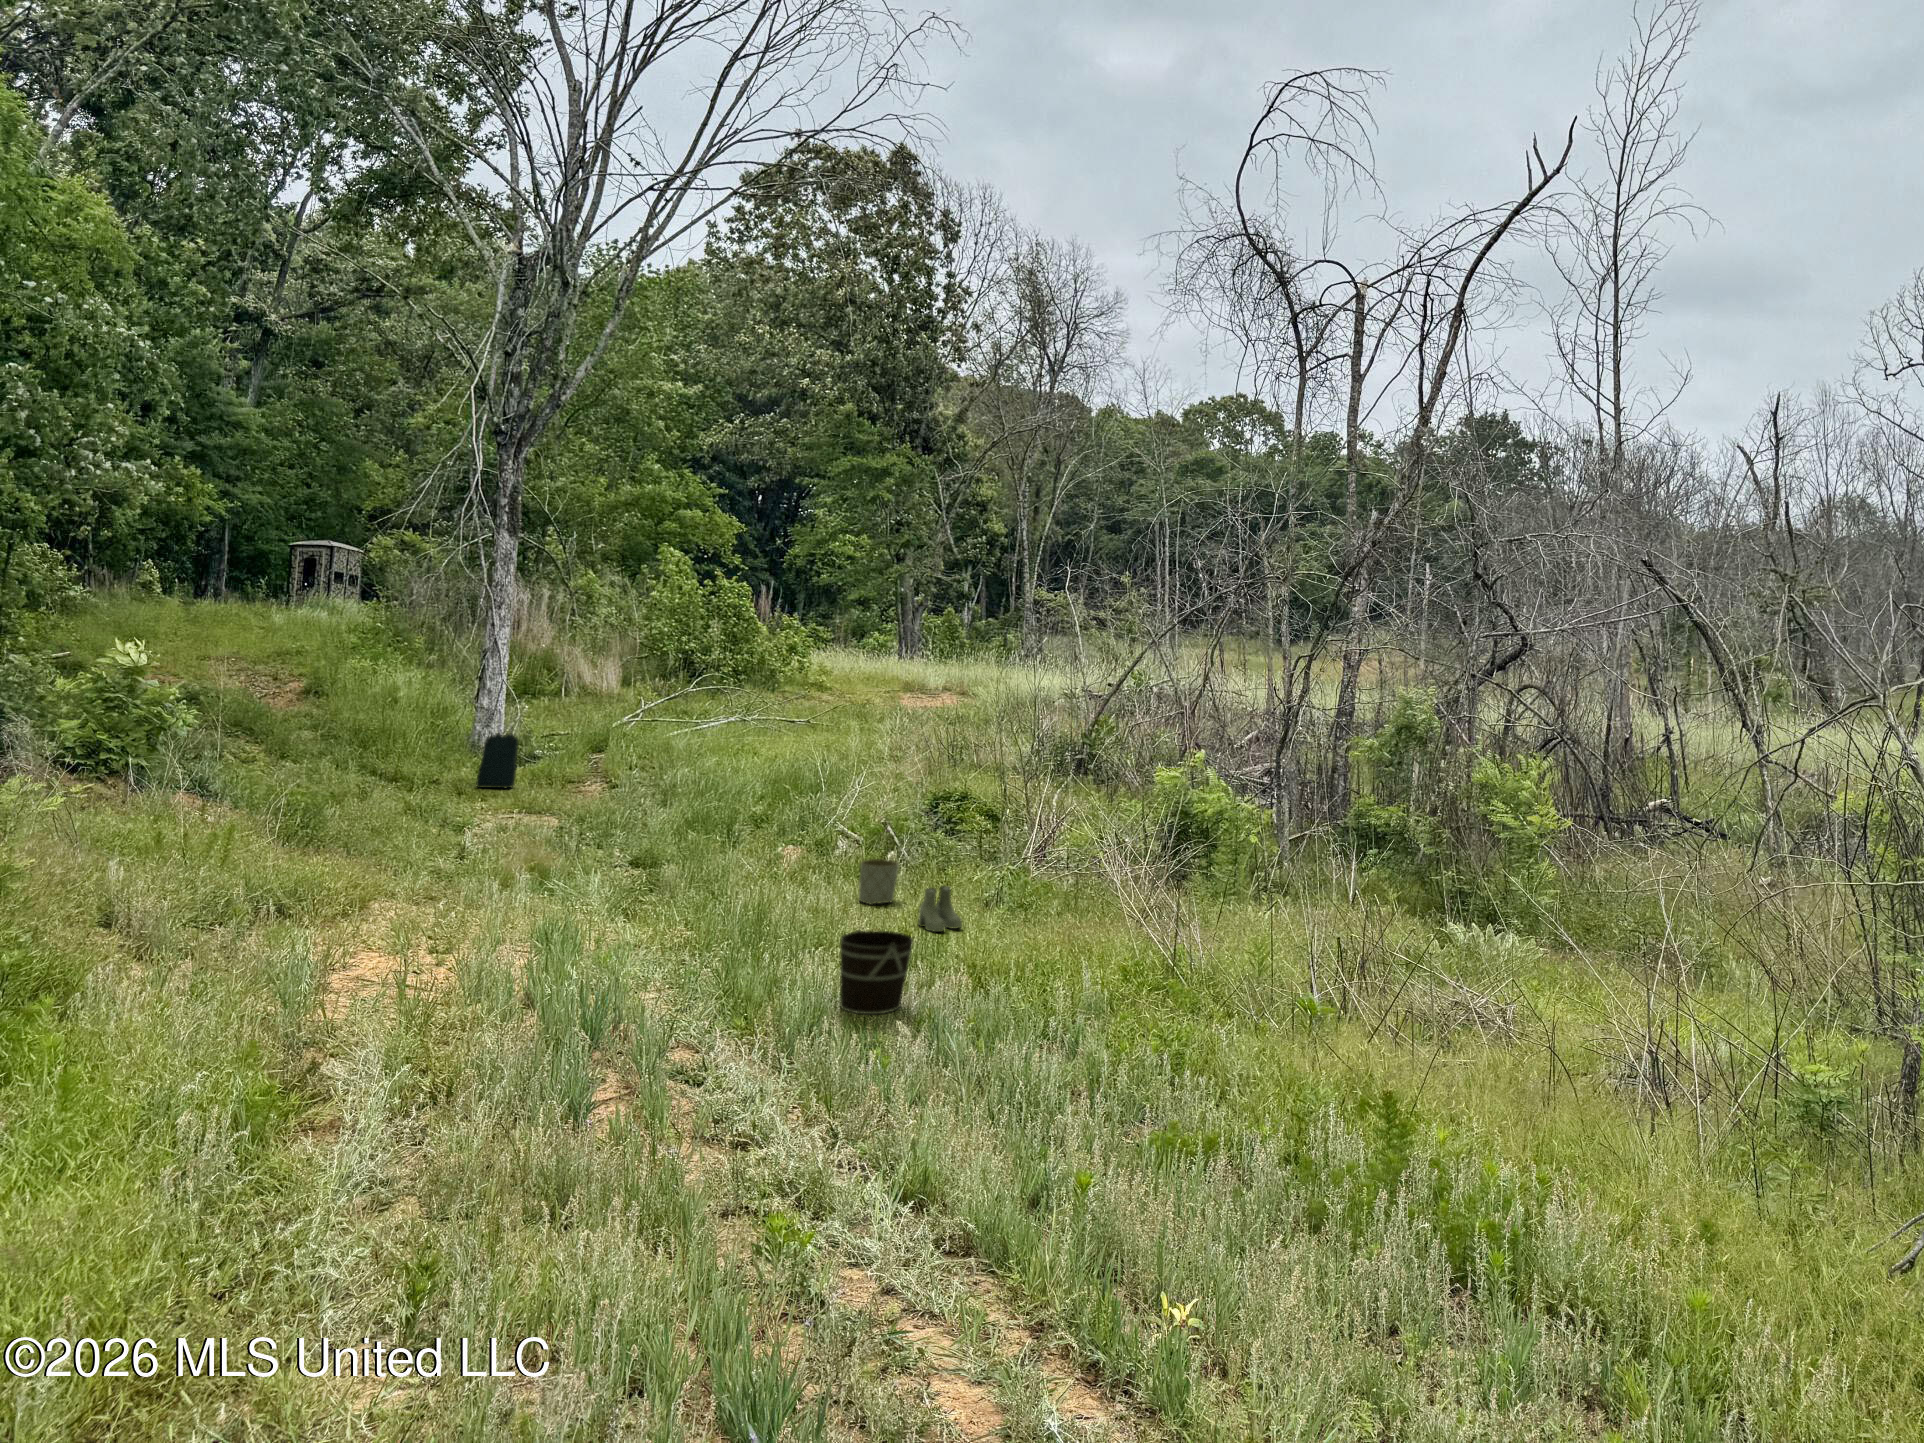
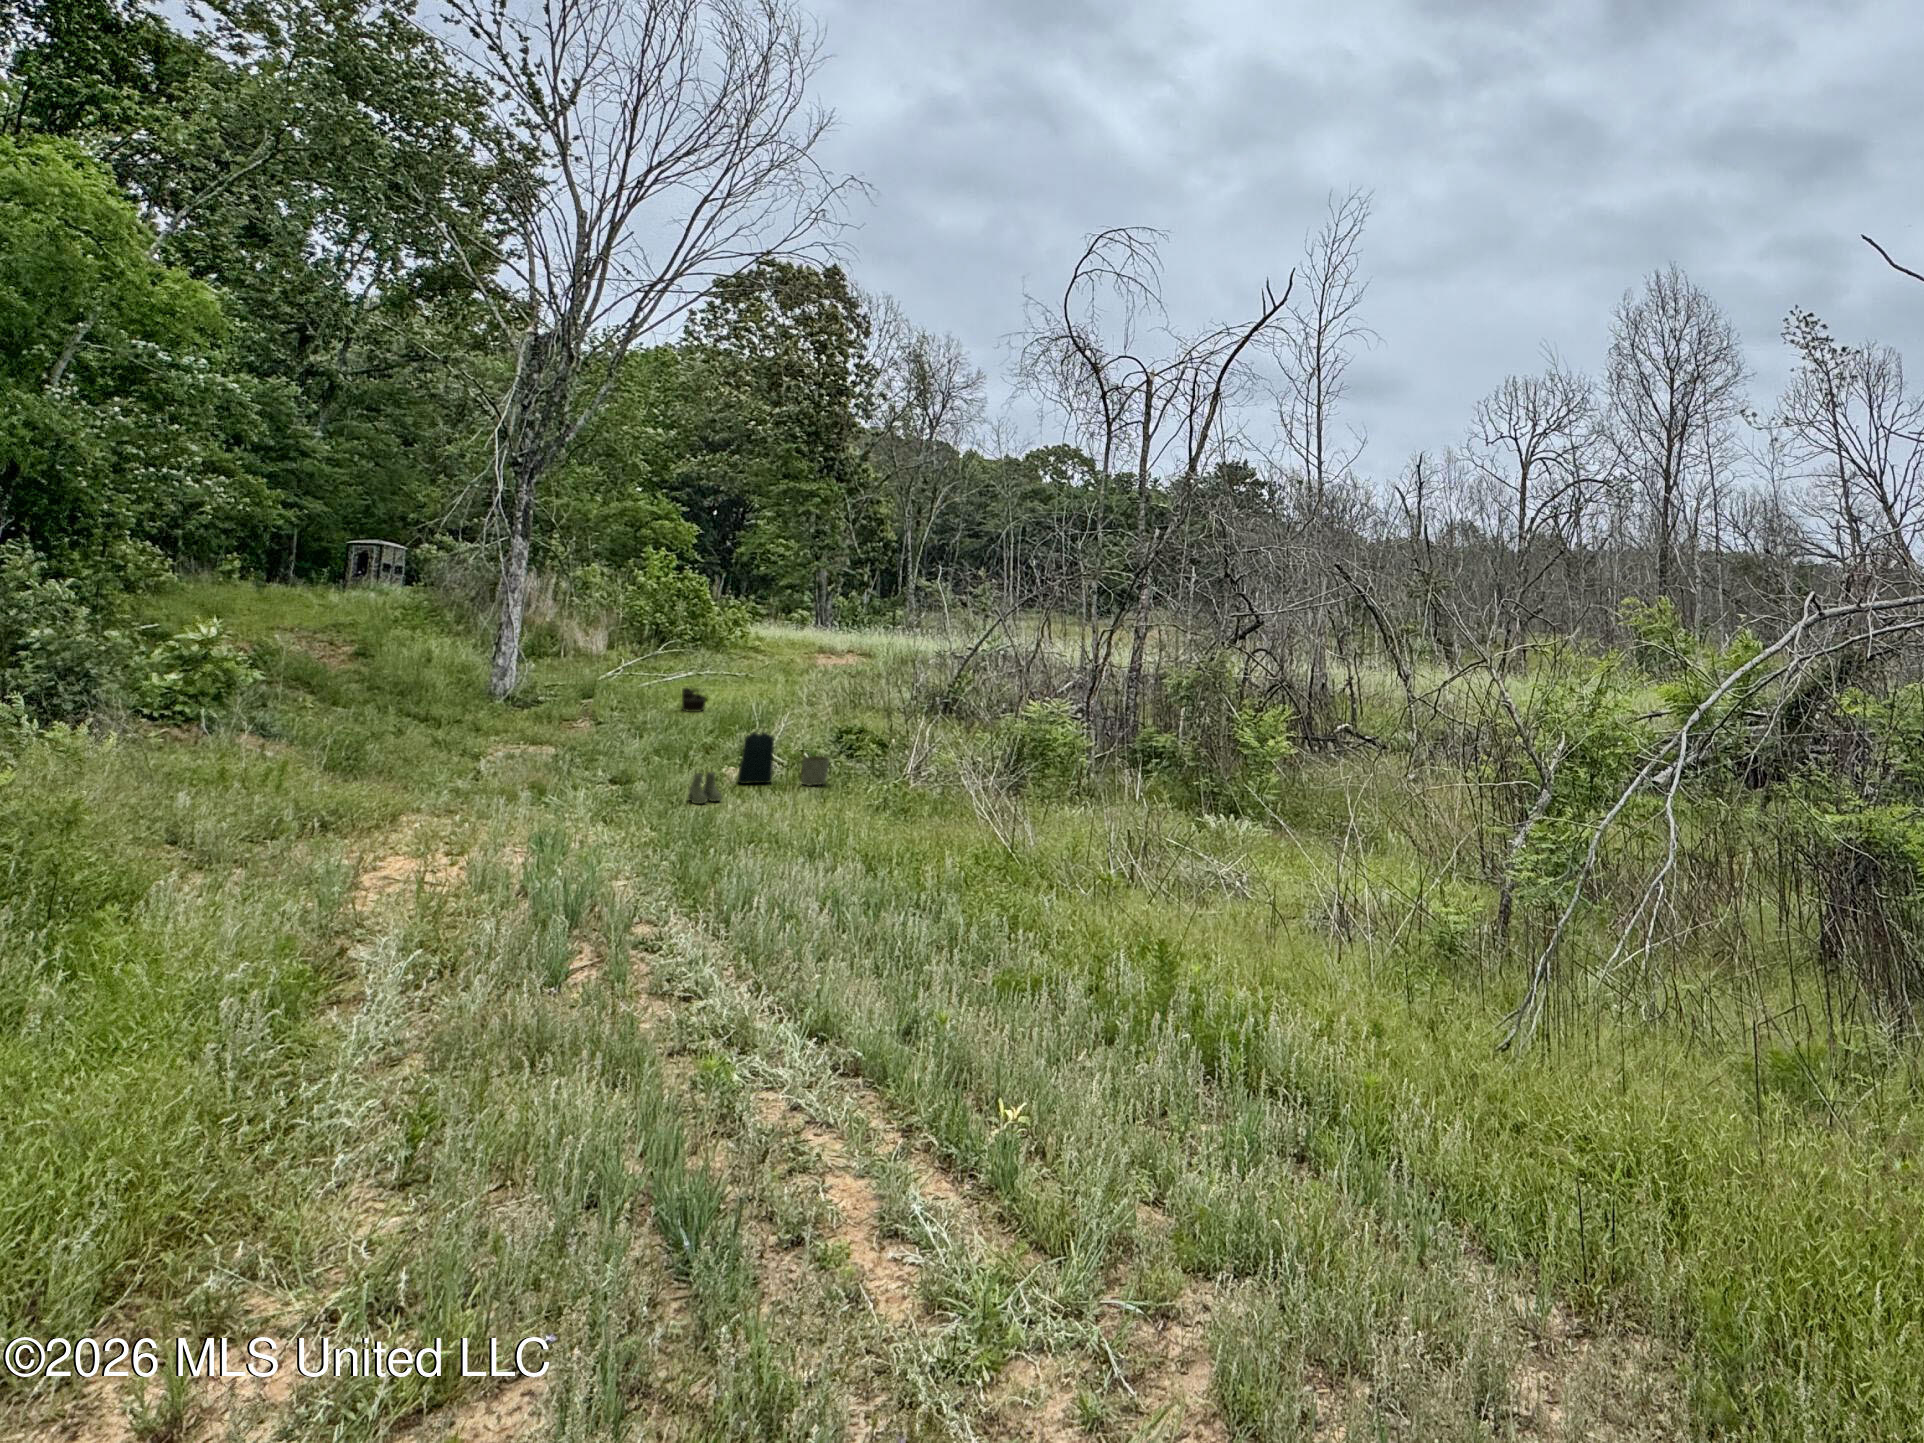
backpack: present [476,733,518,788] -> present [738,732,774,784]
boots: present [918,886,962,932] -> present [688,772,722,804]
bucket: present [840,930,913,1014] -> present [682,687,706,712]

